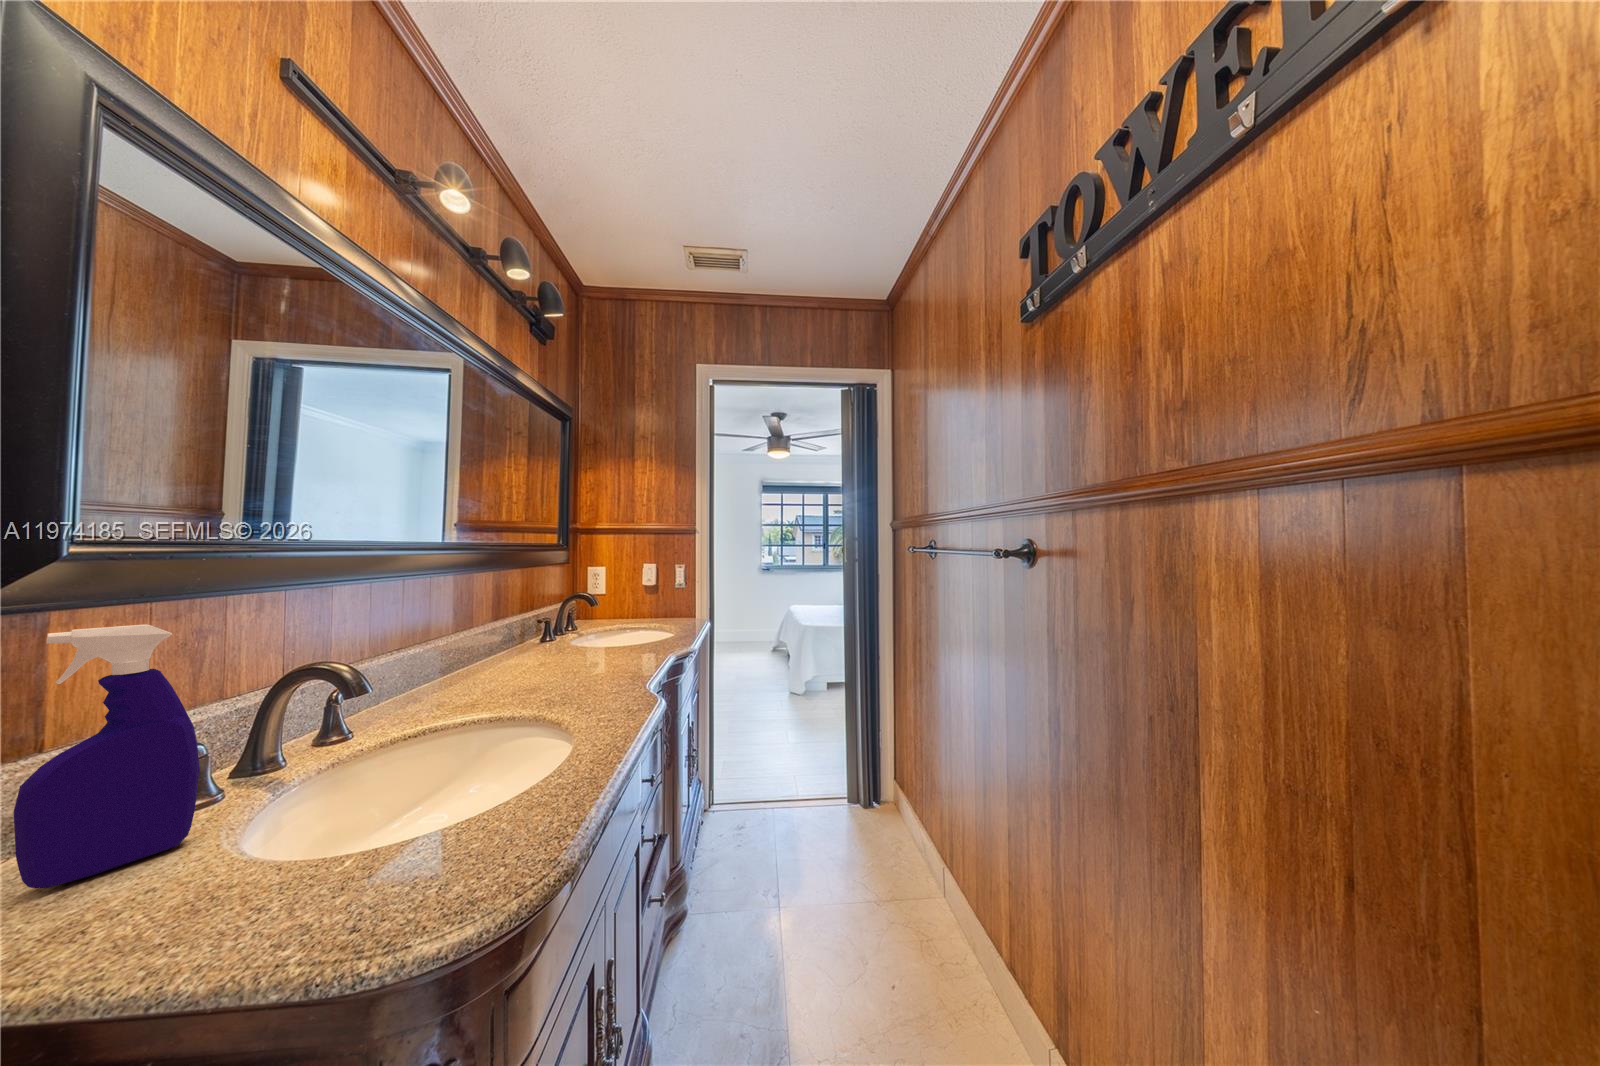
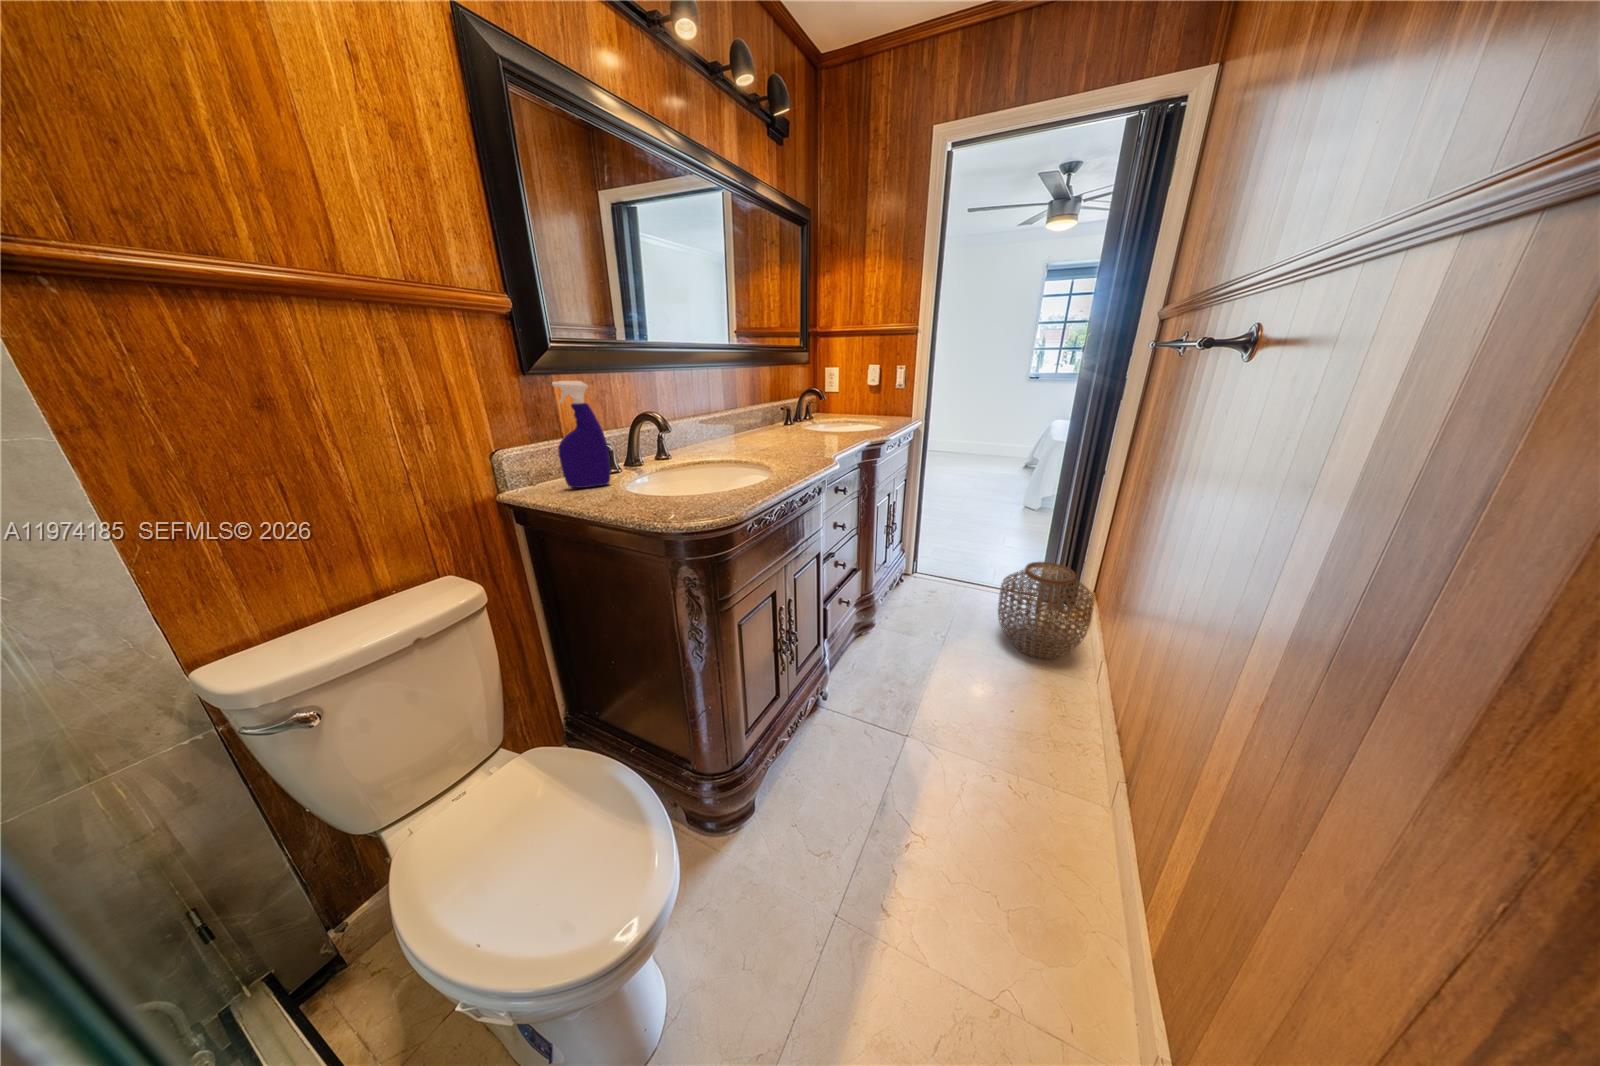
woven basket: none [824,762,917,886] -> present [998,562,1094,659]

